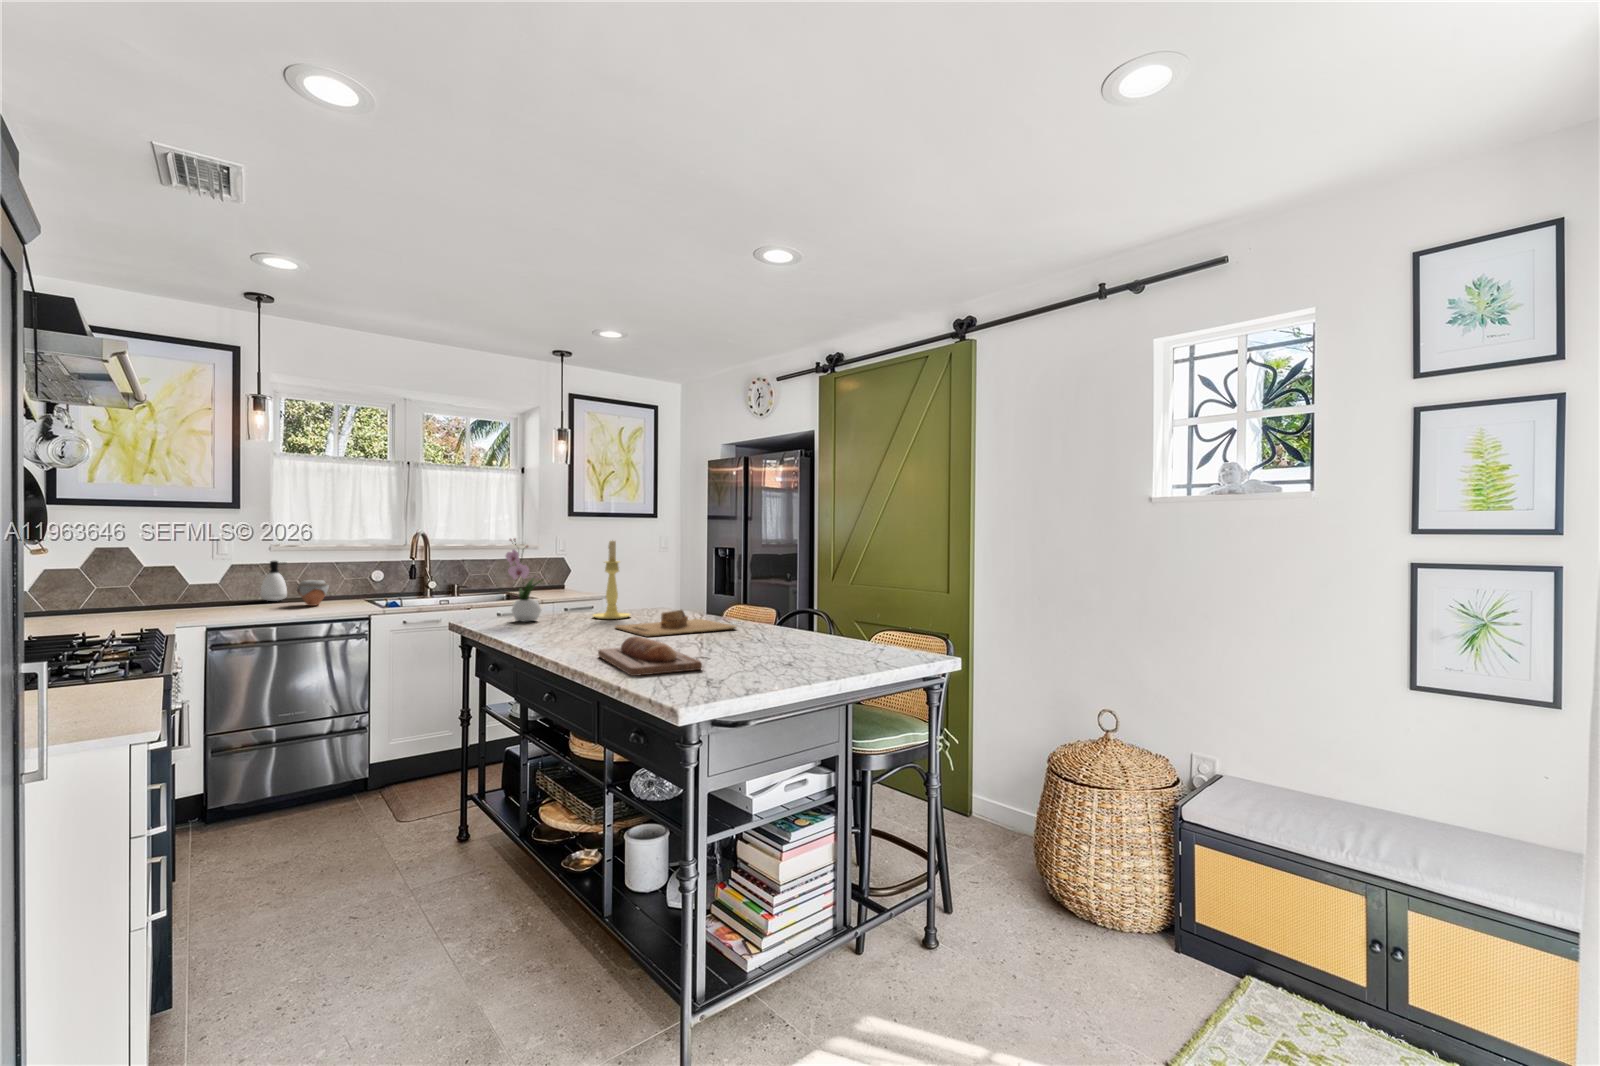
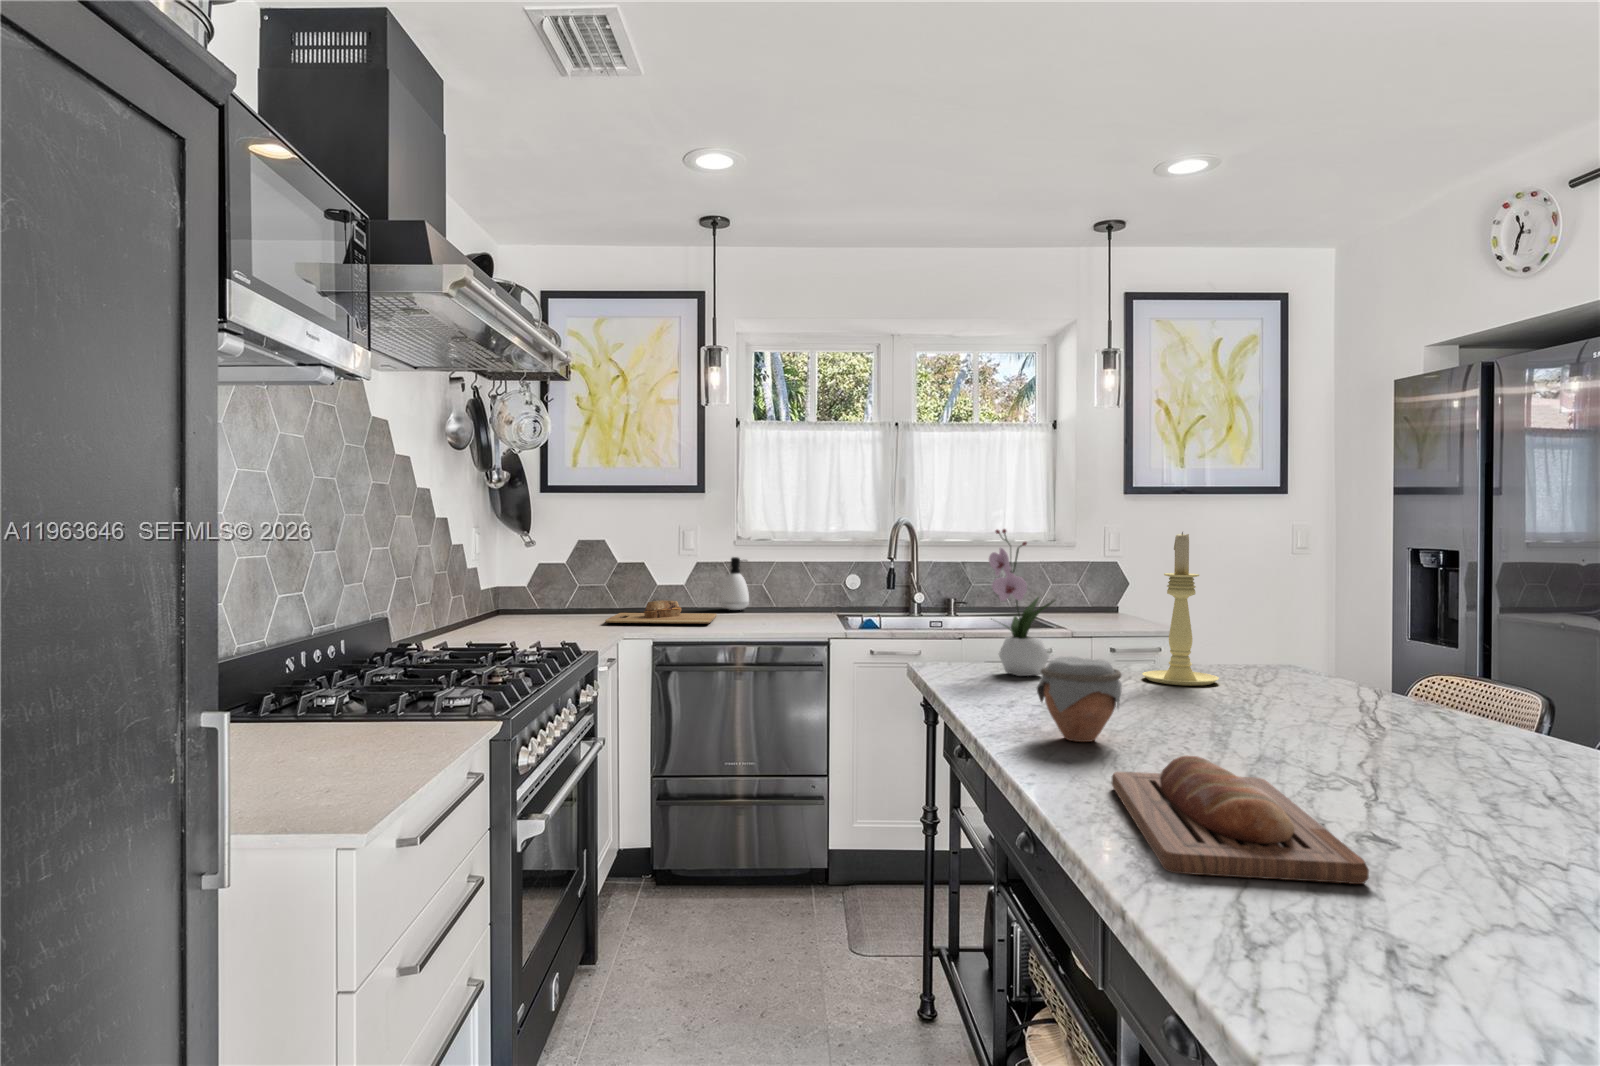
jar: present [297,580,329,606] -> present [1037,656,1122,742]
cutting board: present [615,610,737,637] -> present [605,600,716,624]

